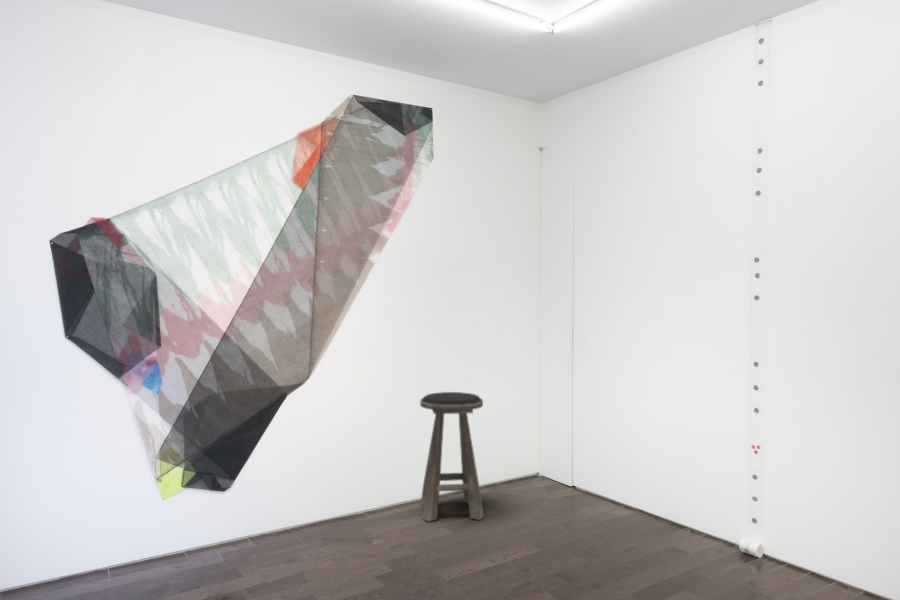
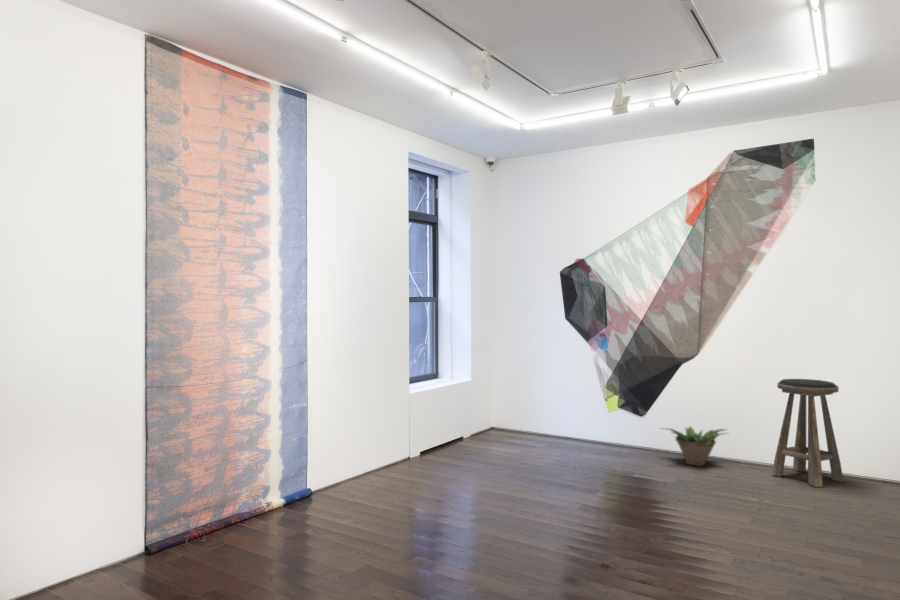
decorative plant: none [283,477,380,545] -> present [669,427,724,465]

